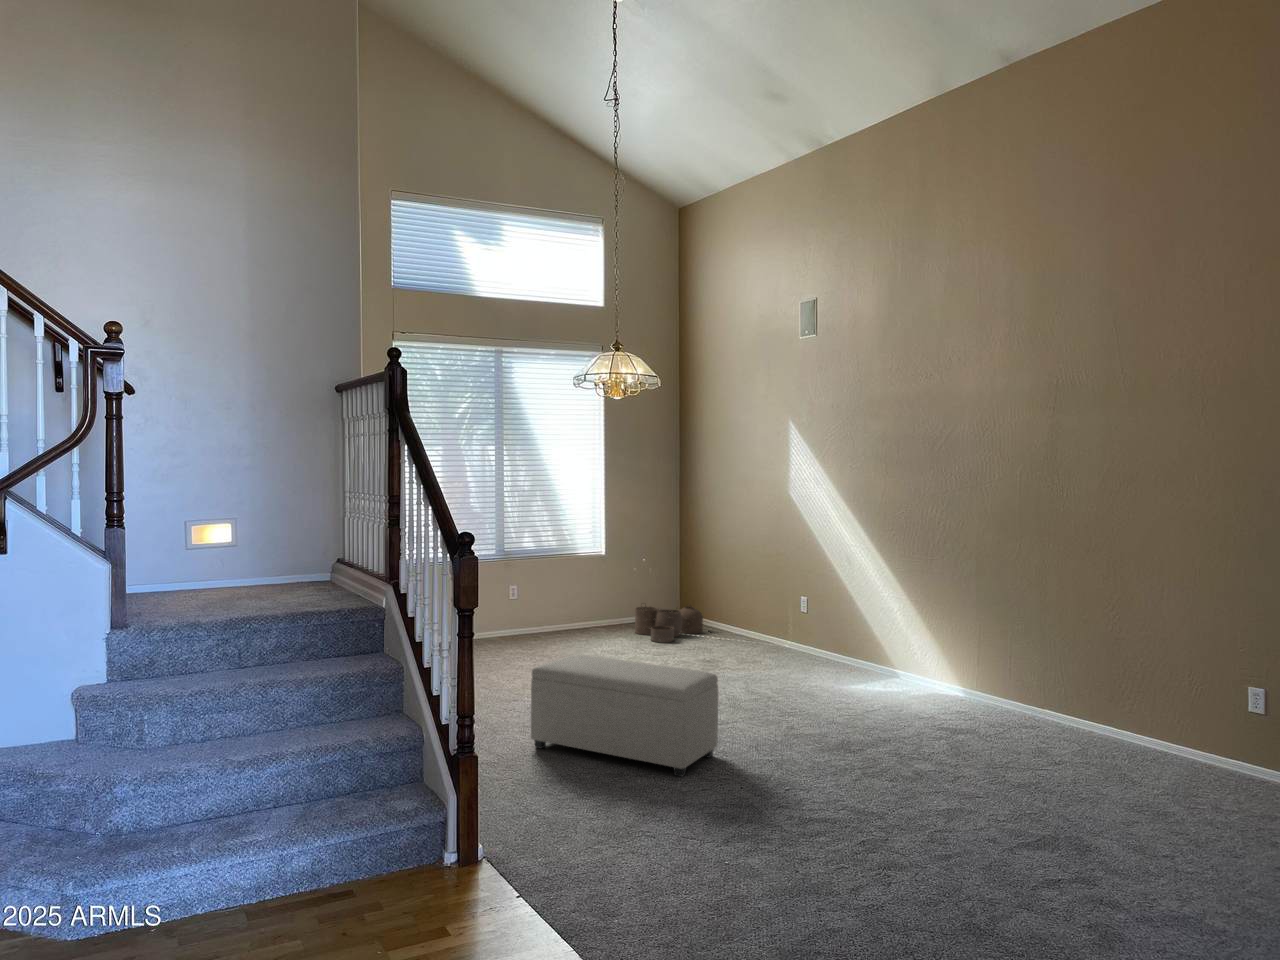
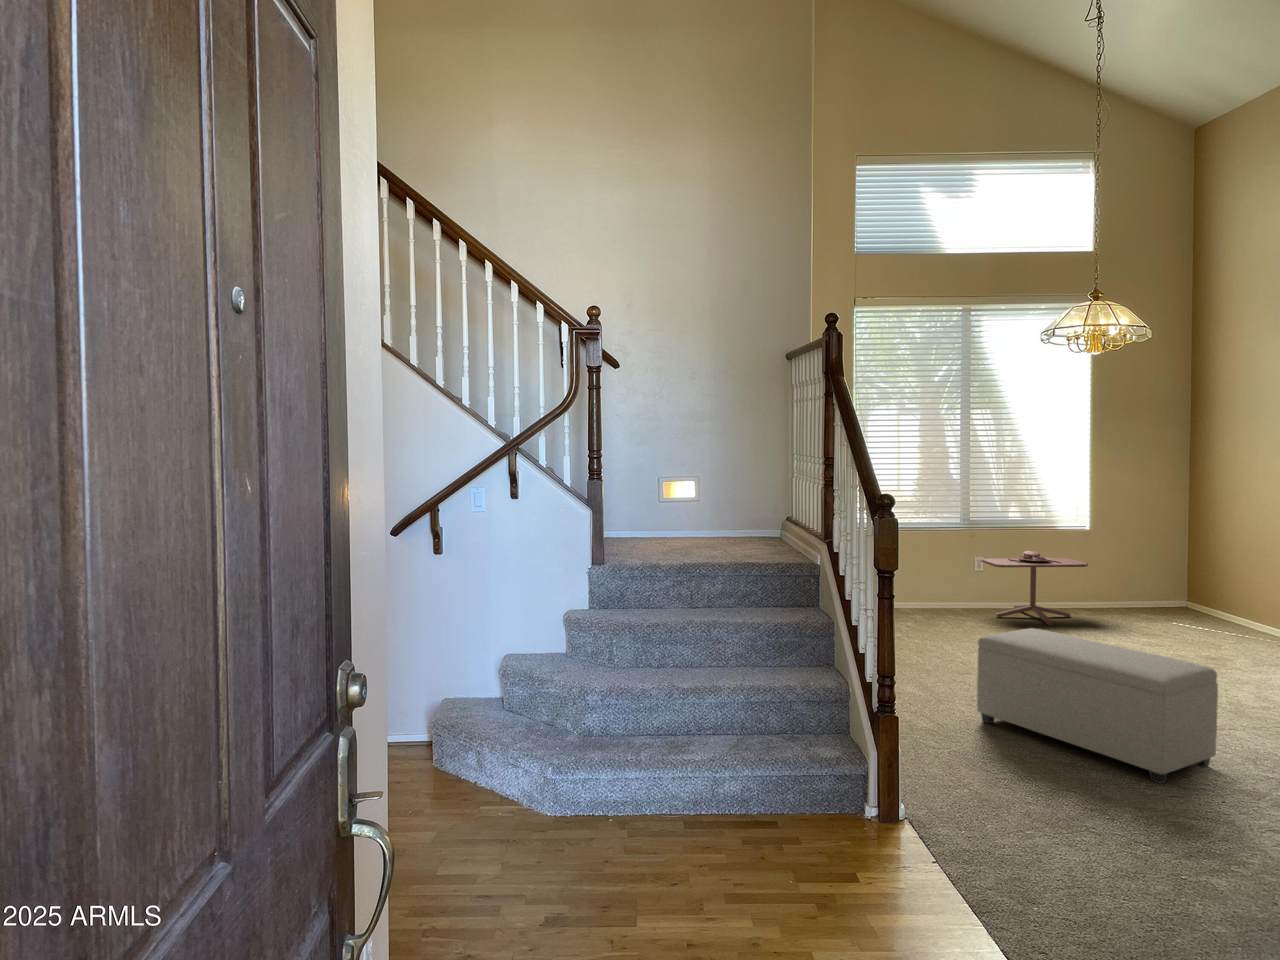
side table: none [516,580,606,649] -> present [981,551,1088,625]
woven basket: present [635,605,703,643] -> none [1126,582,1218,629]

